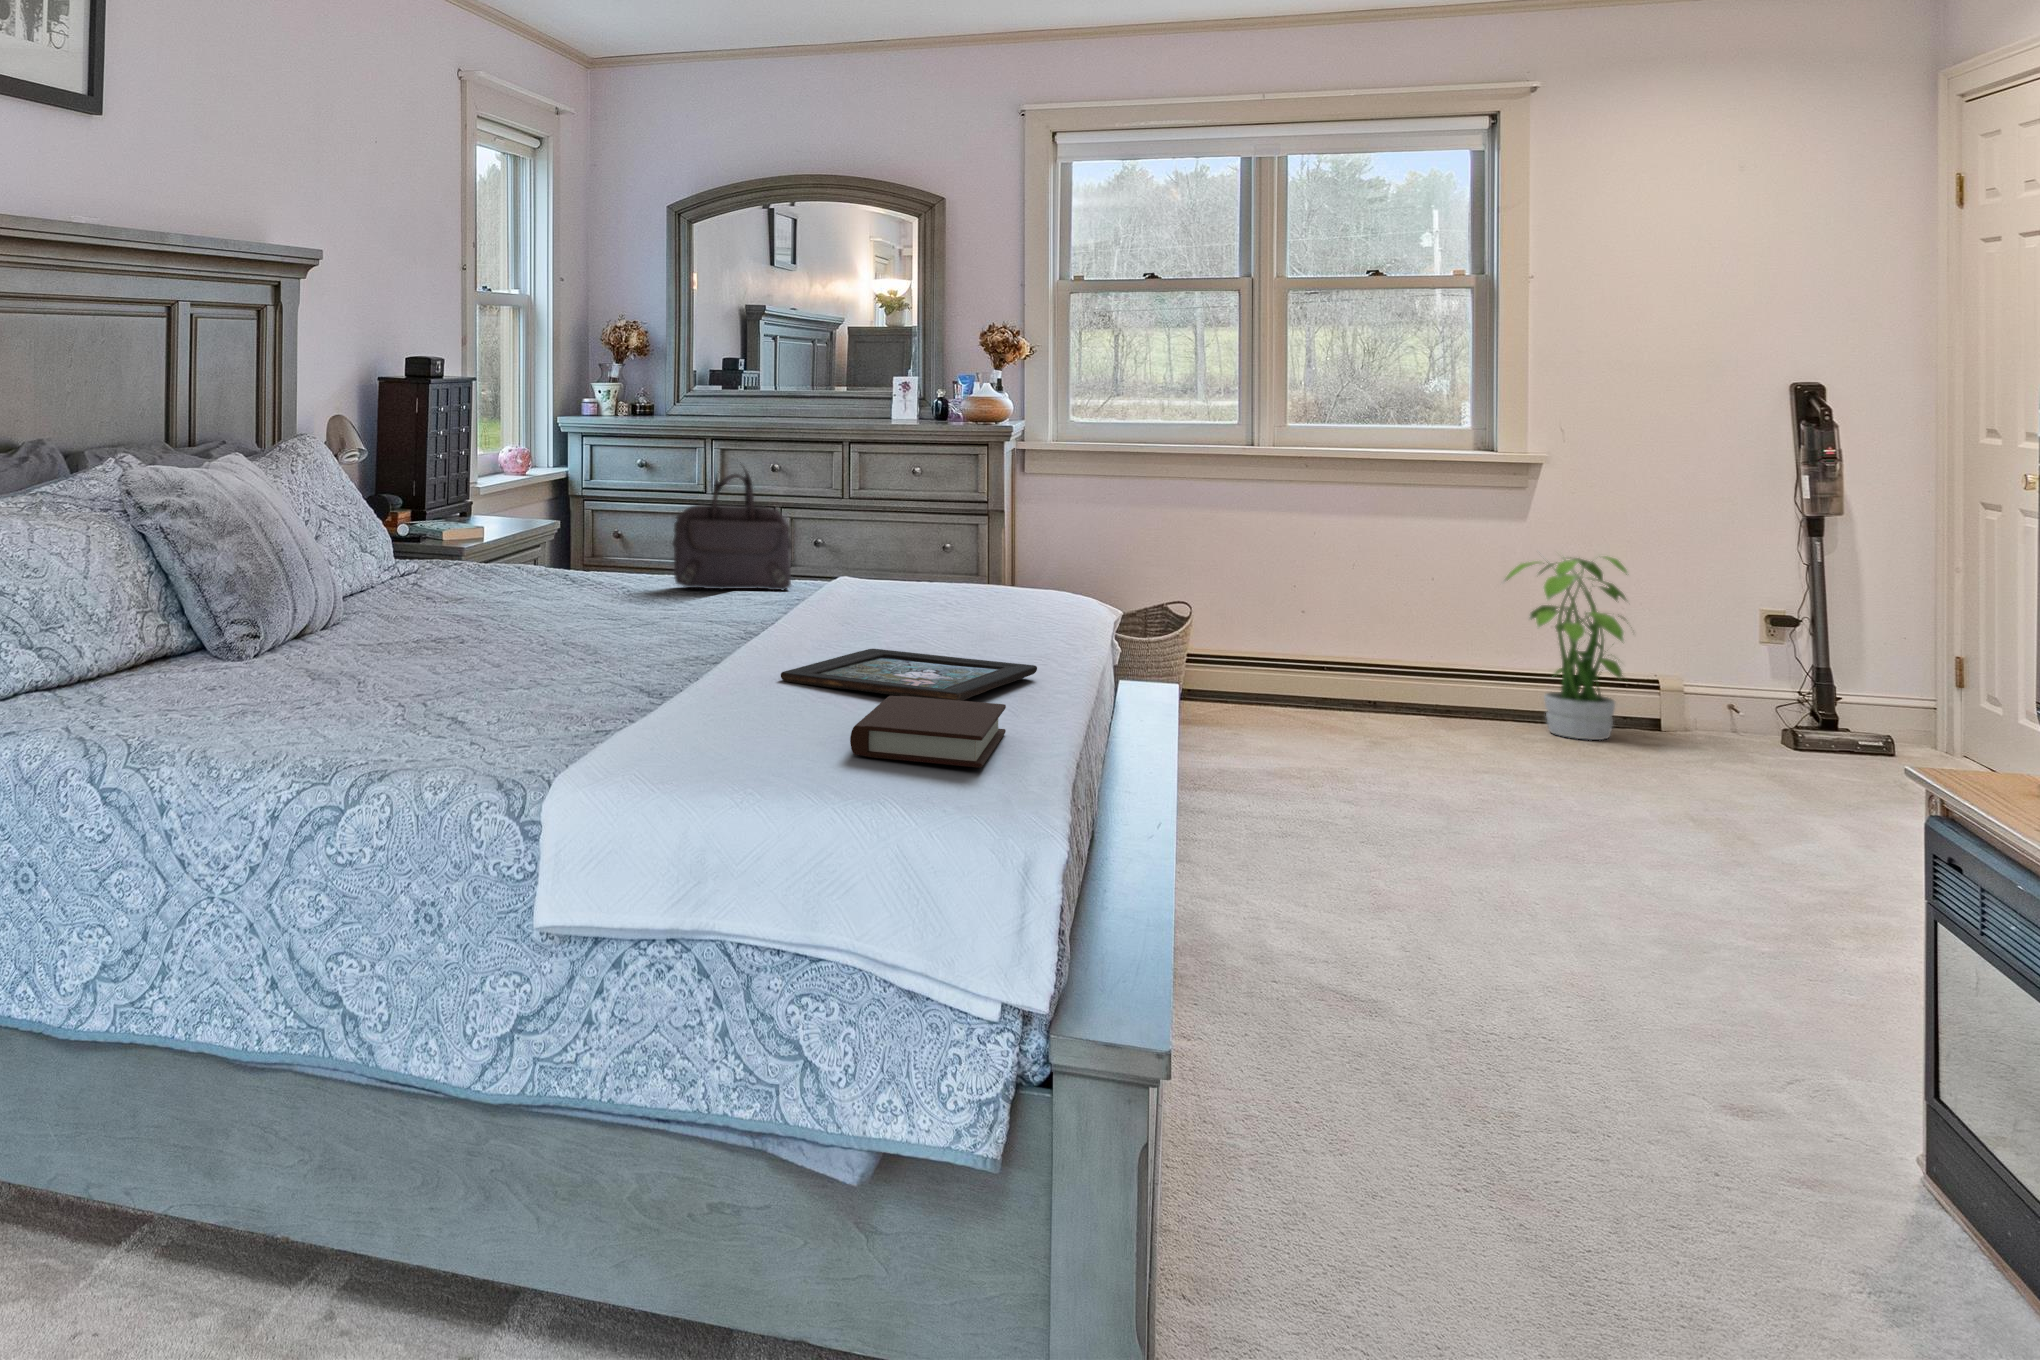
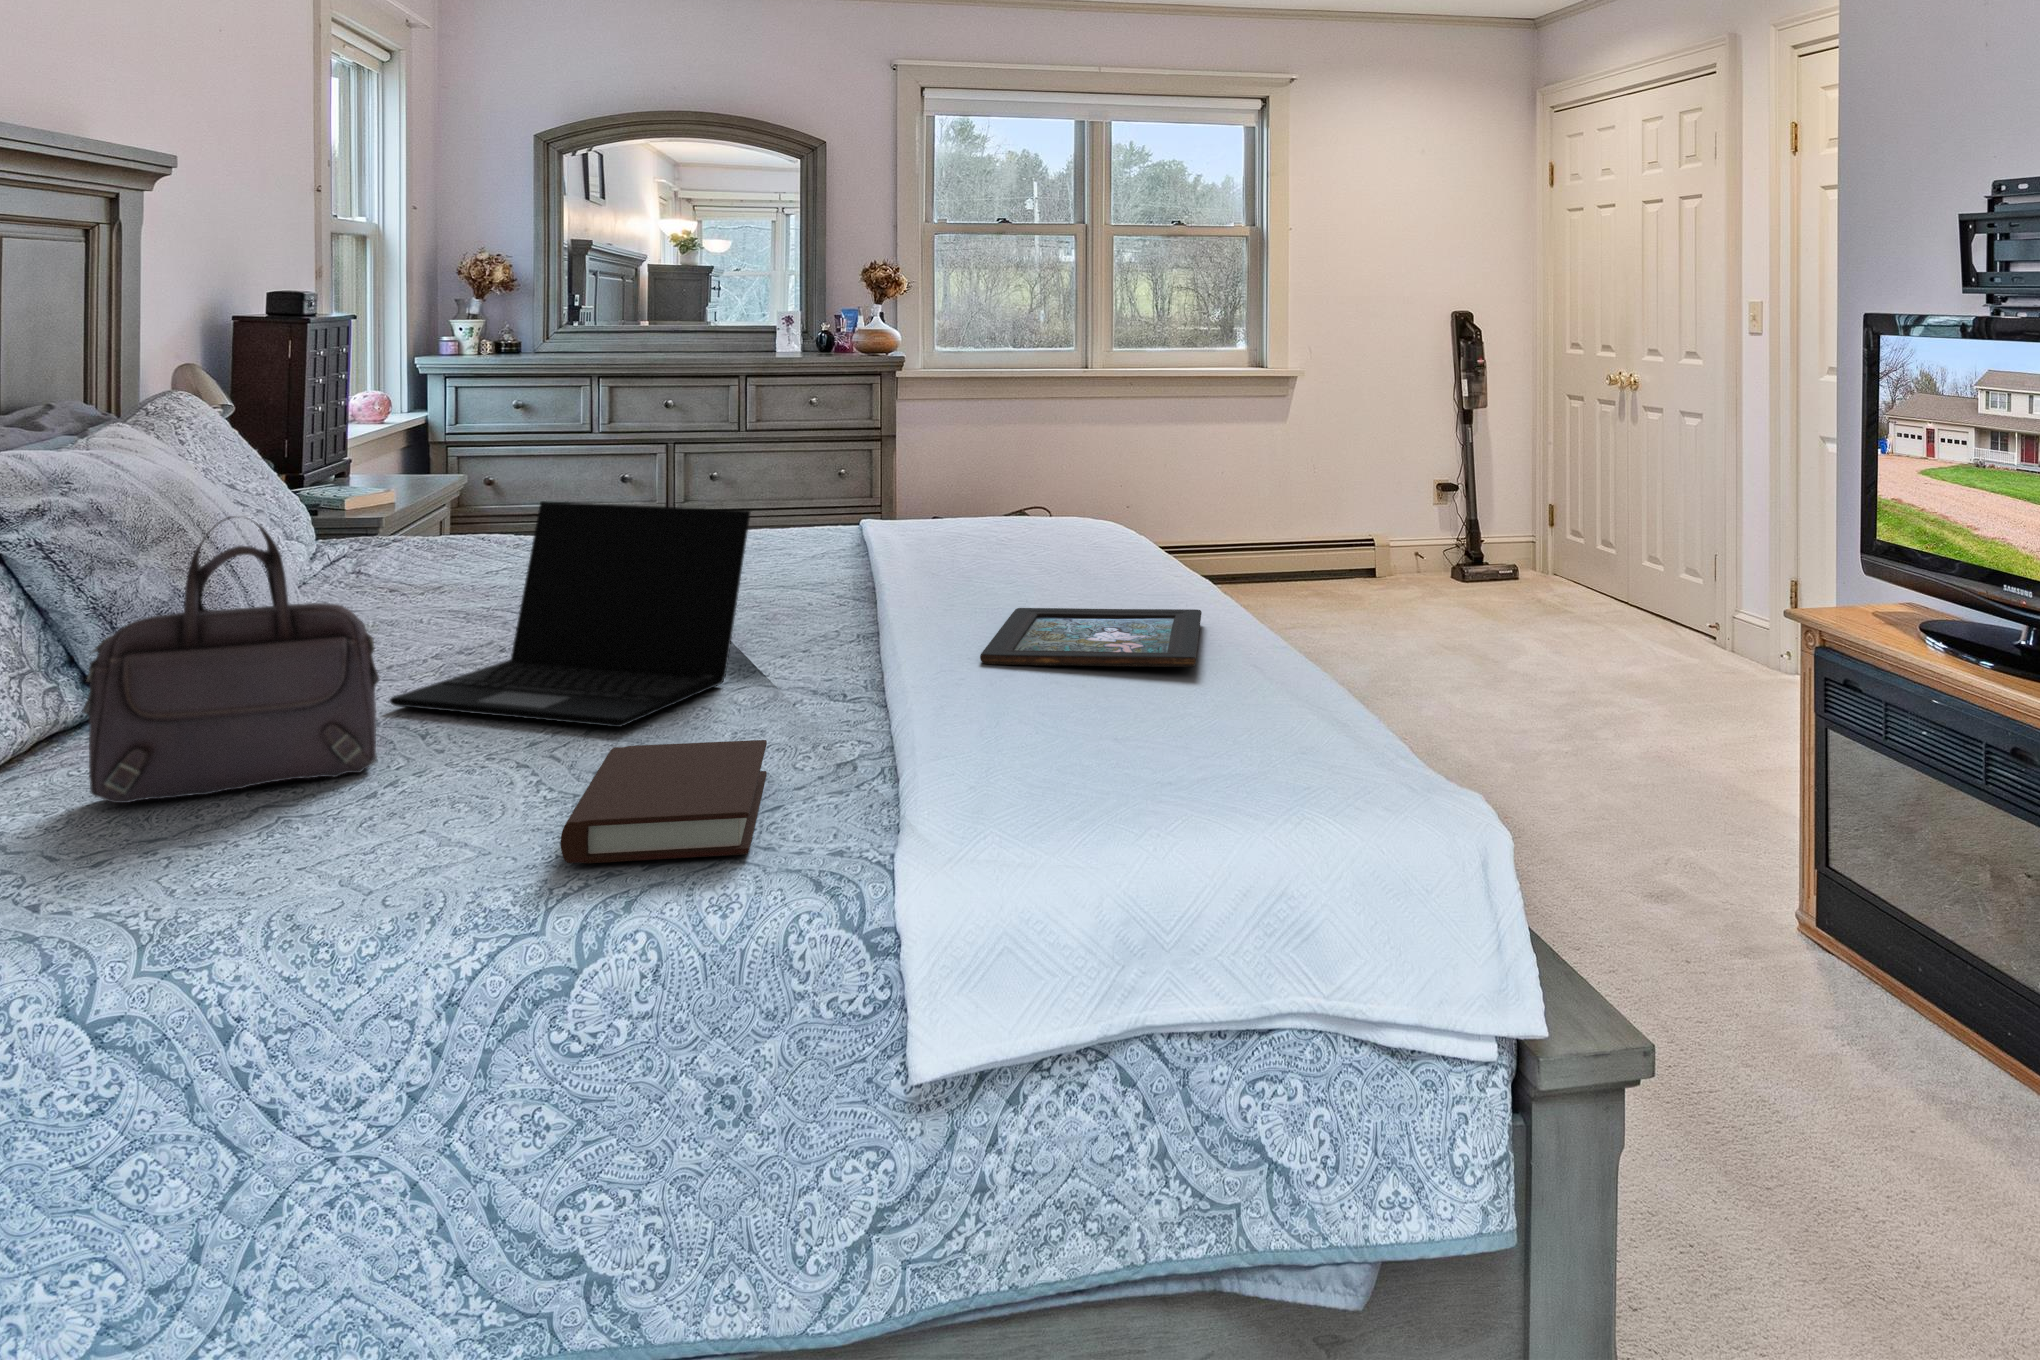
handbag: present [672,469,792,590] -> present [82,516,379,803]
laptop: none [354,522,614,688] -> present [390,501,751,727]
potted plant: present [1504,556,1629,740] -> none [1277,444,1369,592]
book: present [850,696,1006,768] -> present [561,740,767,863]

